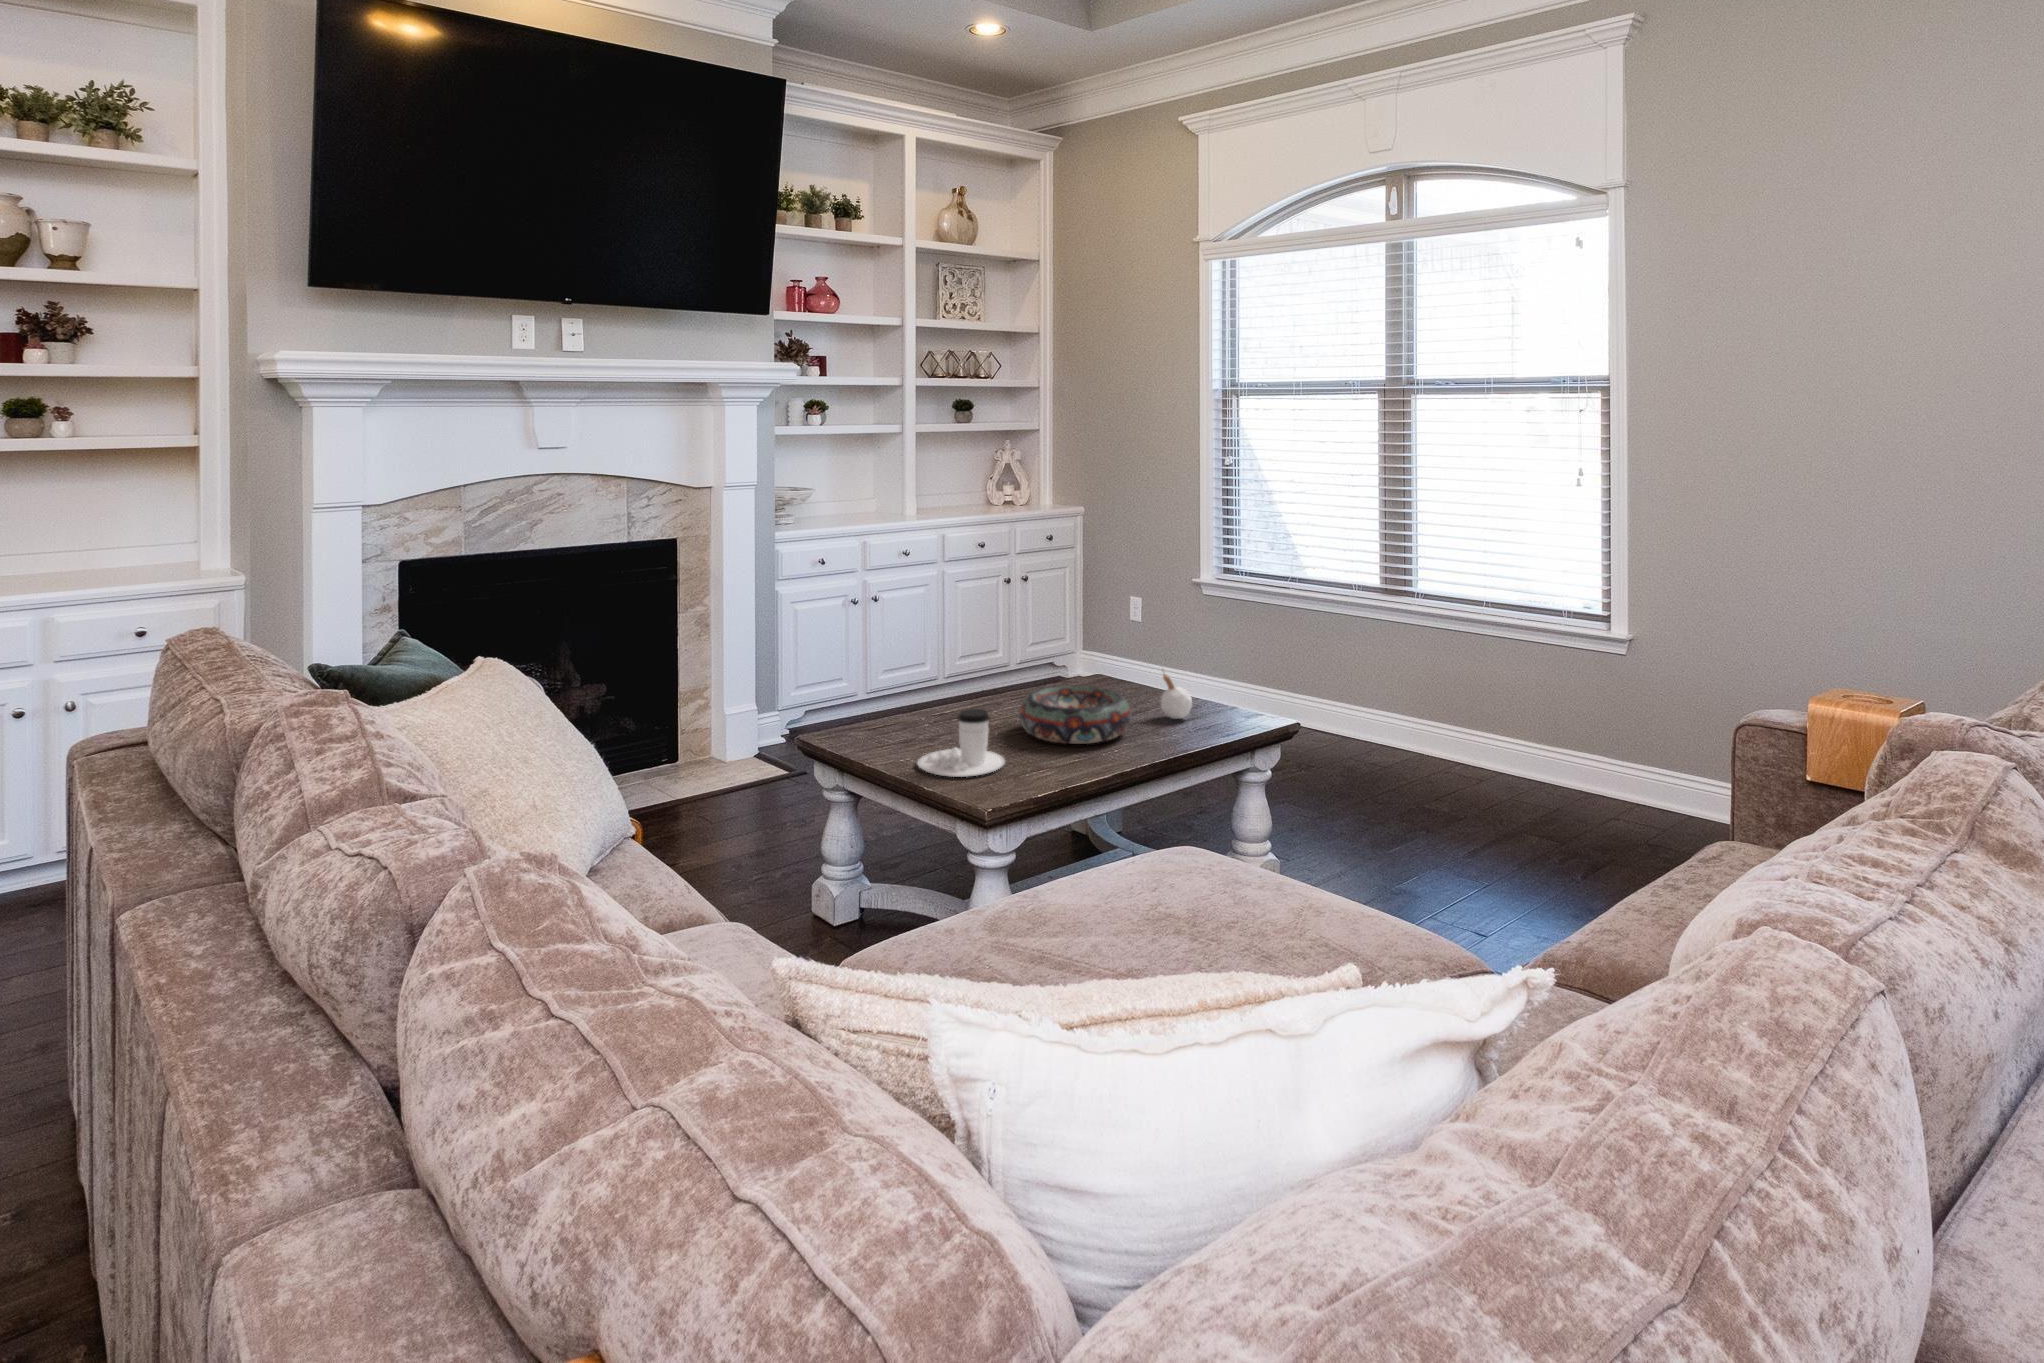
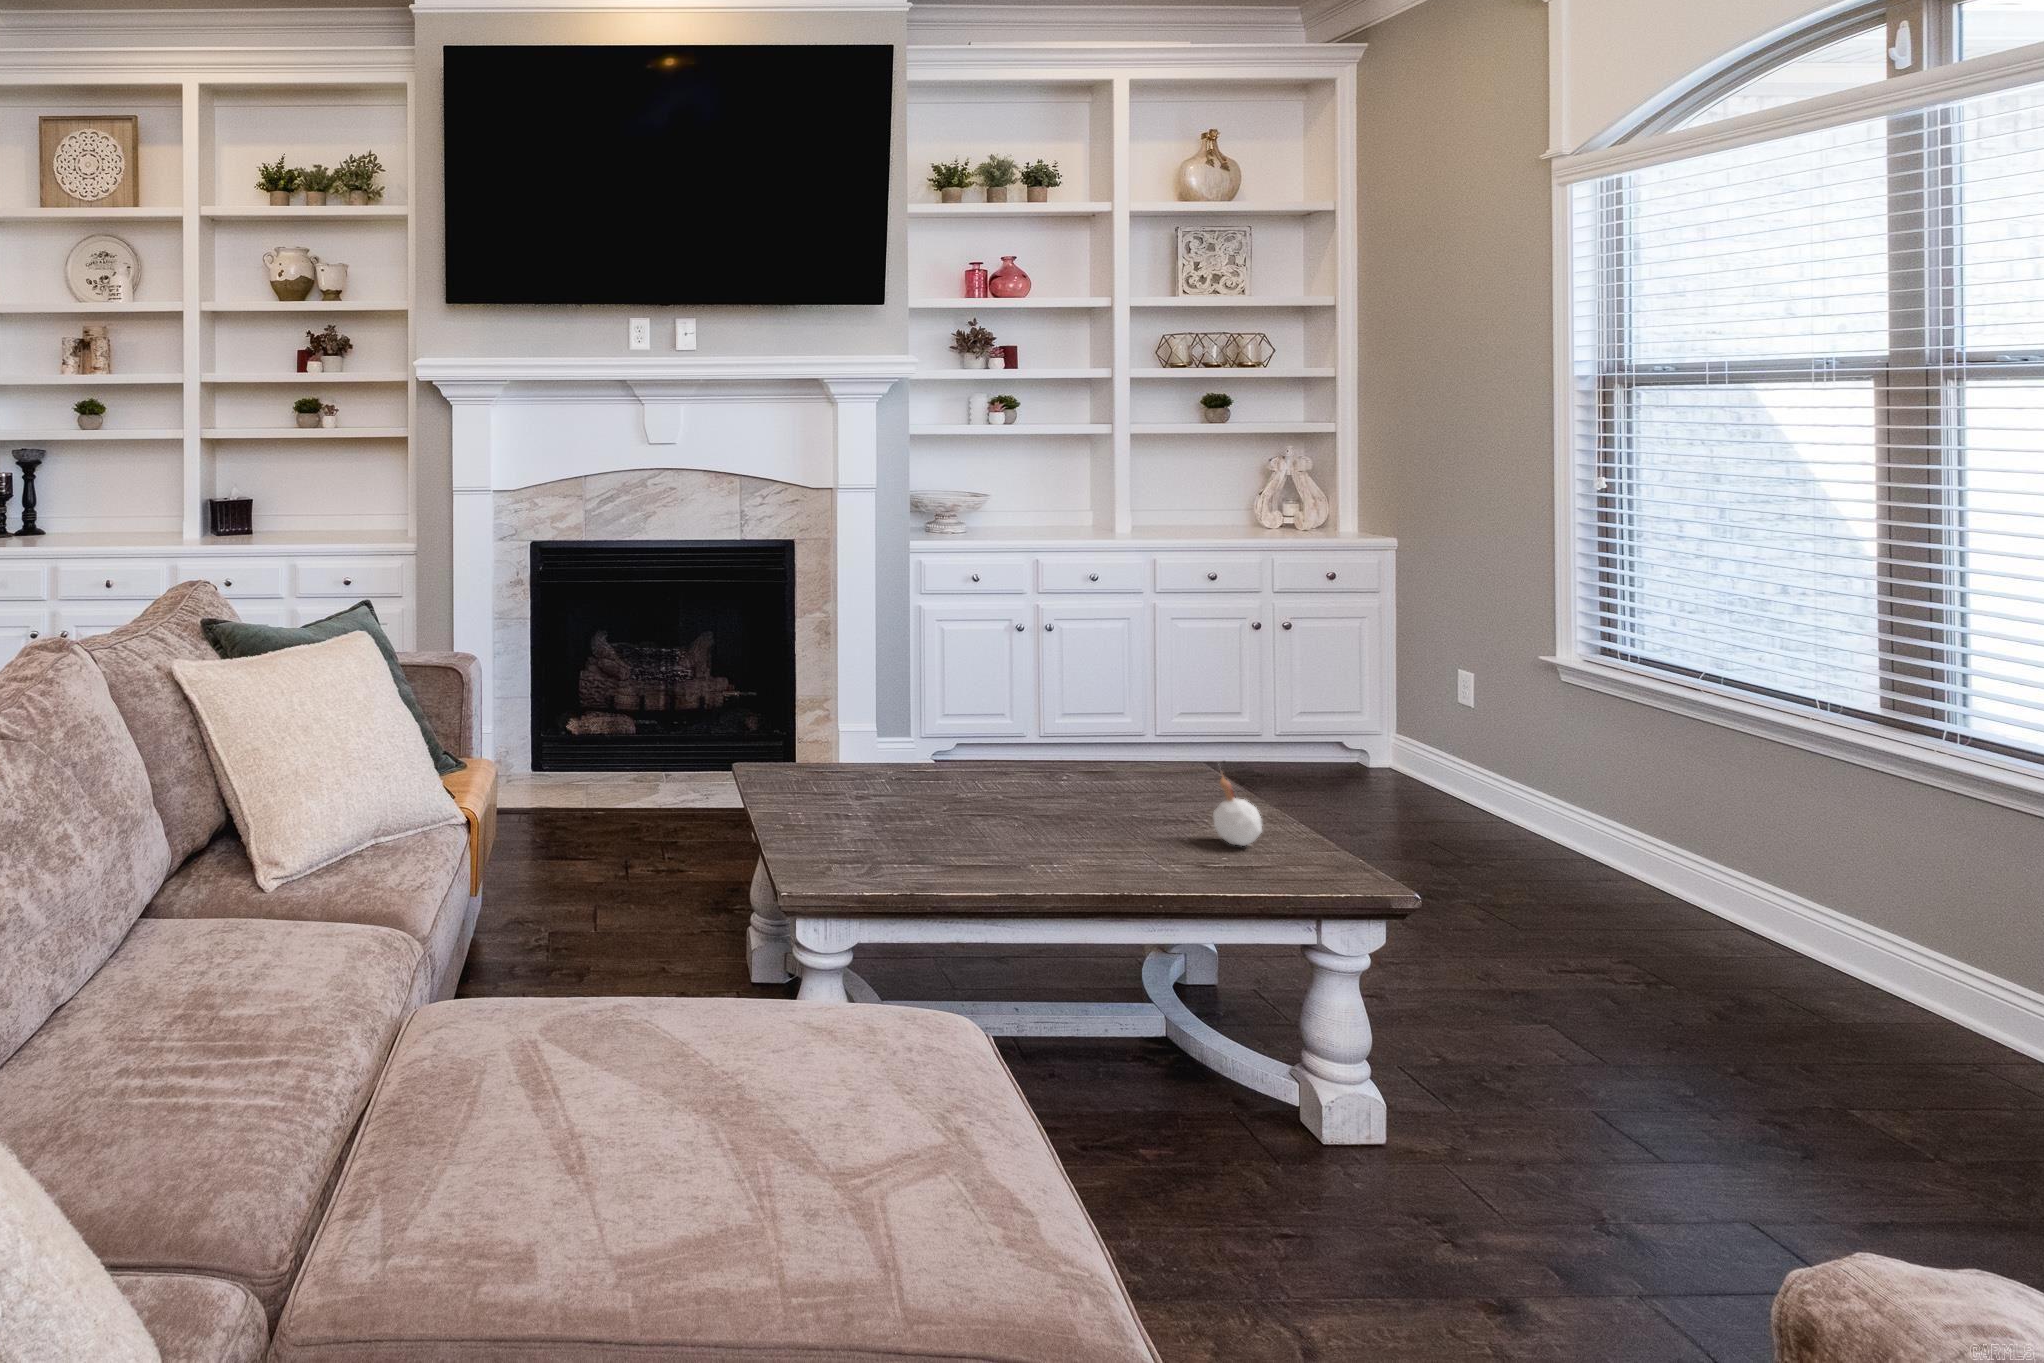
decorative bowl: present [1019,686,1131,744] -> none [988,767,1145,850]
coffee cup: present [918,709,1005,777] -> none [816,772,926,855]

